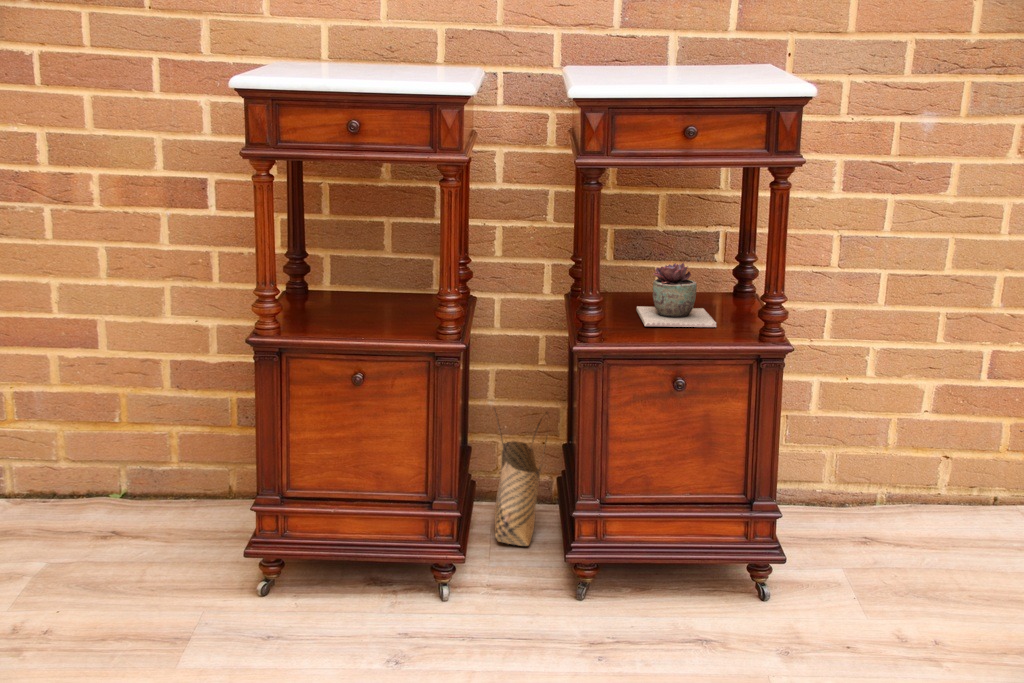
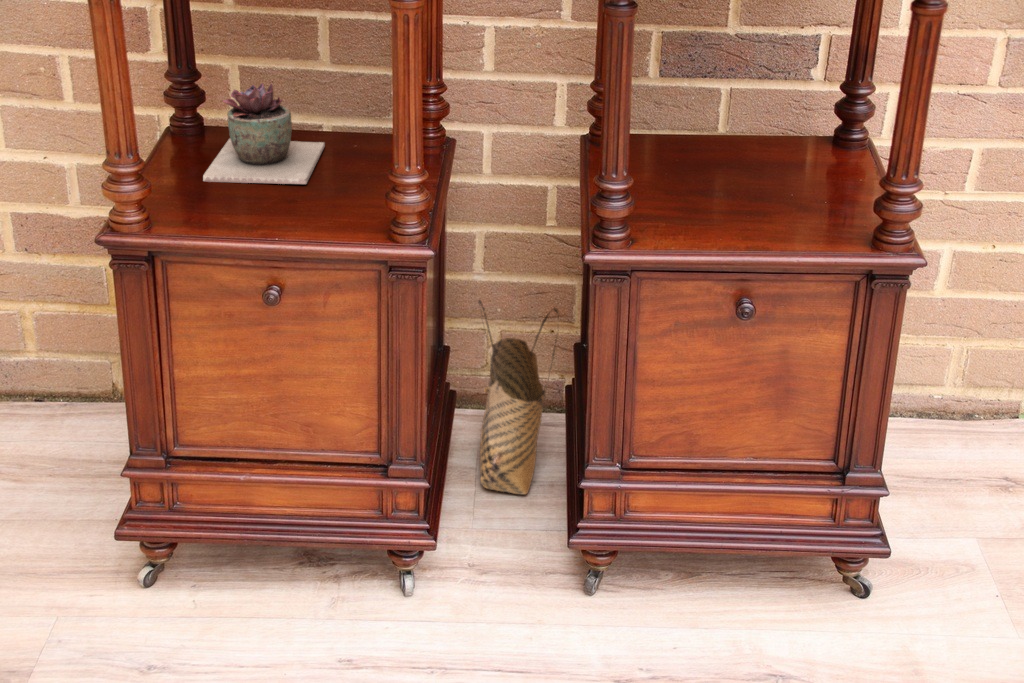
succulent plant: present [637,263,717,327] -> present [203,83,325,184]

